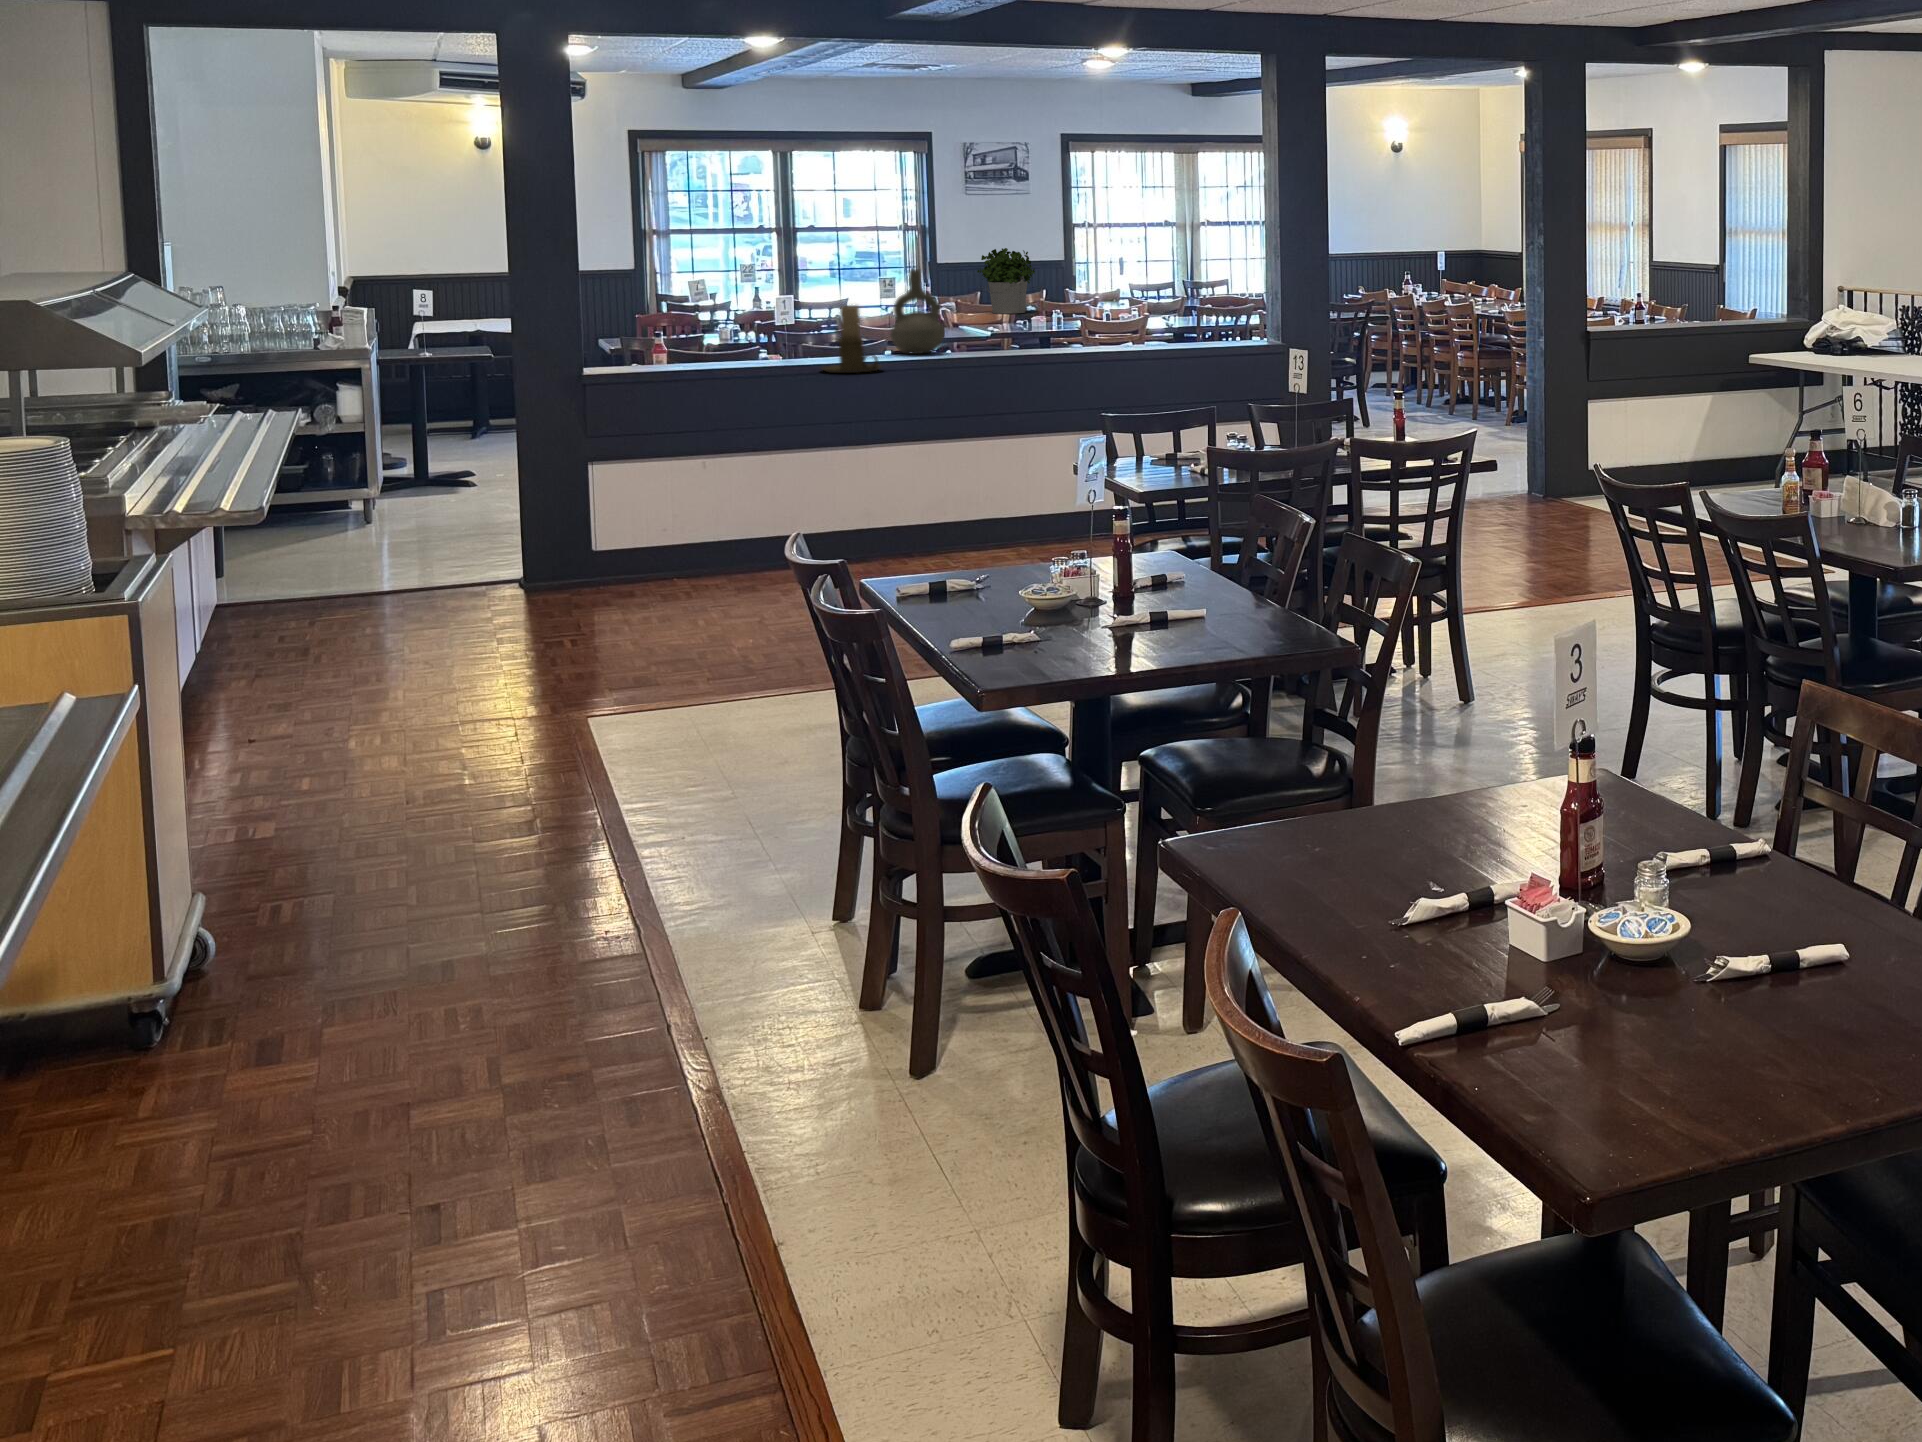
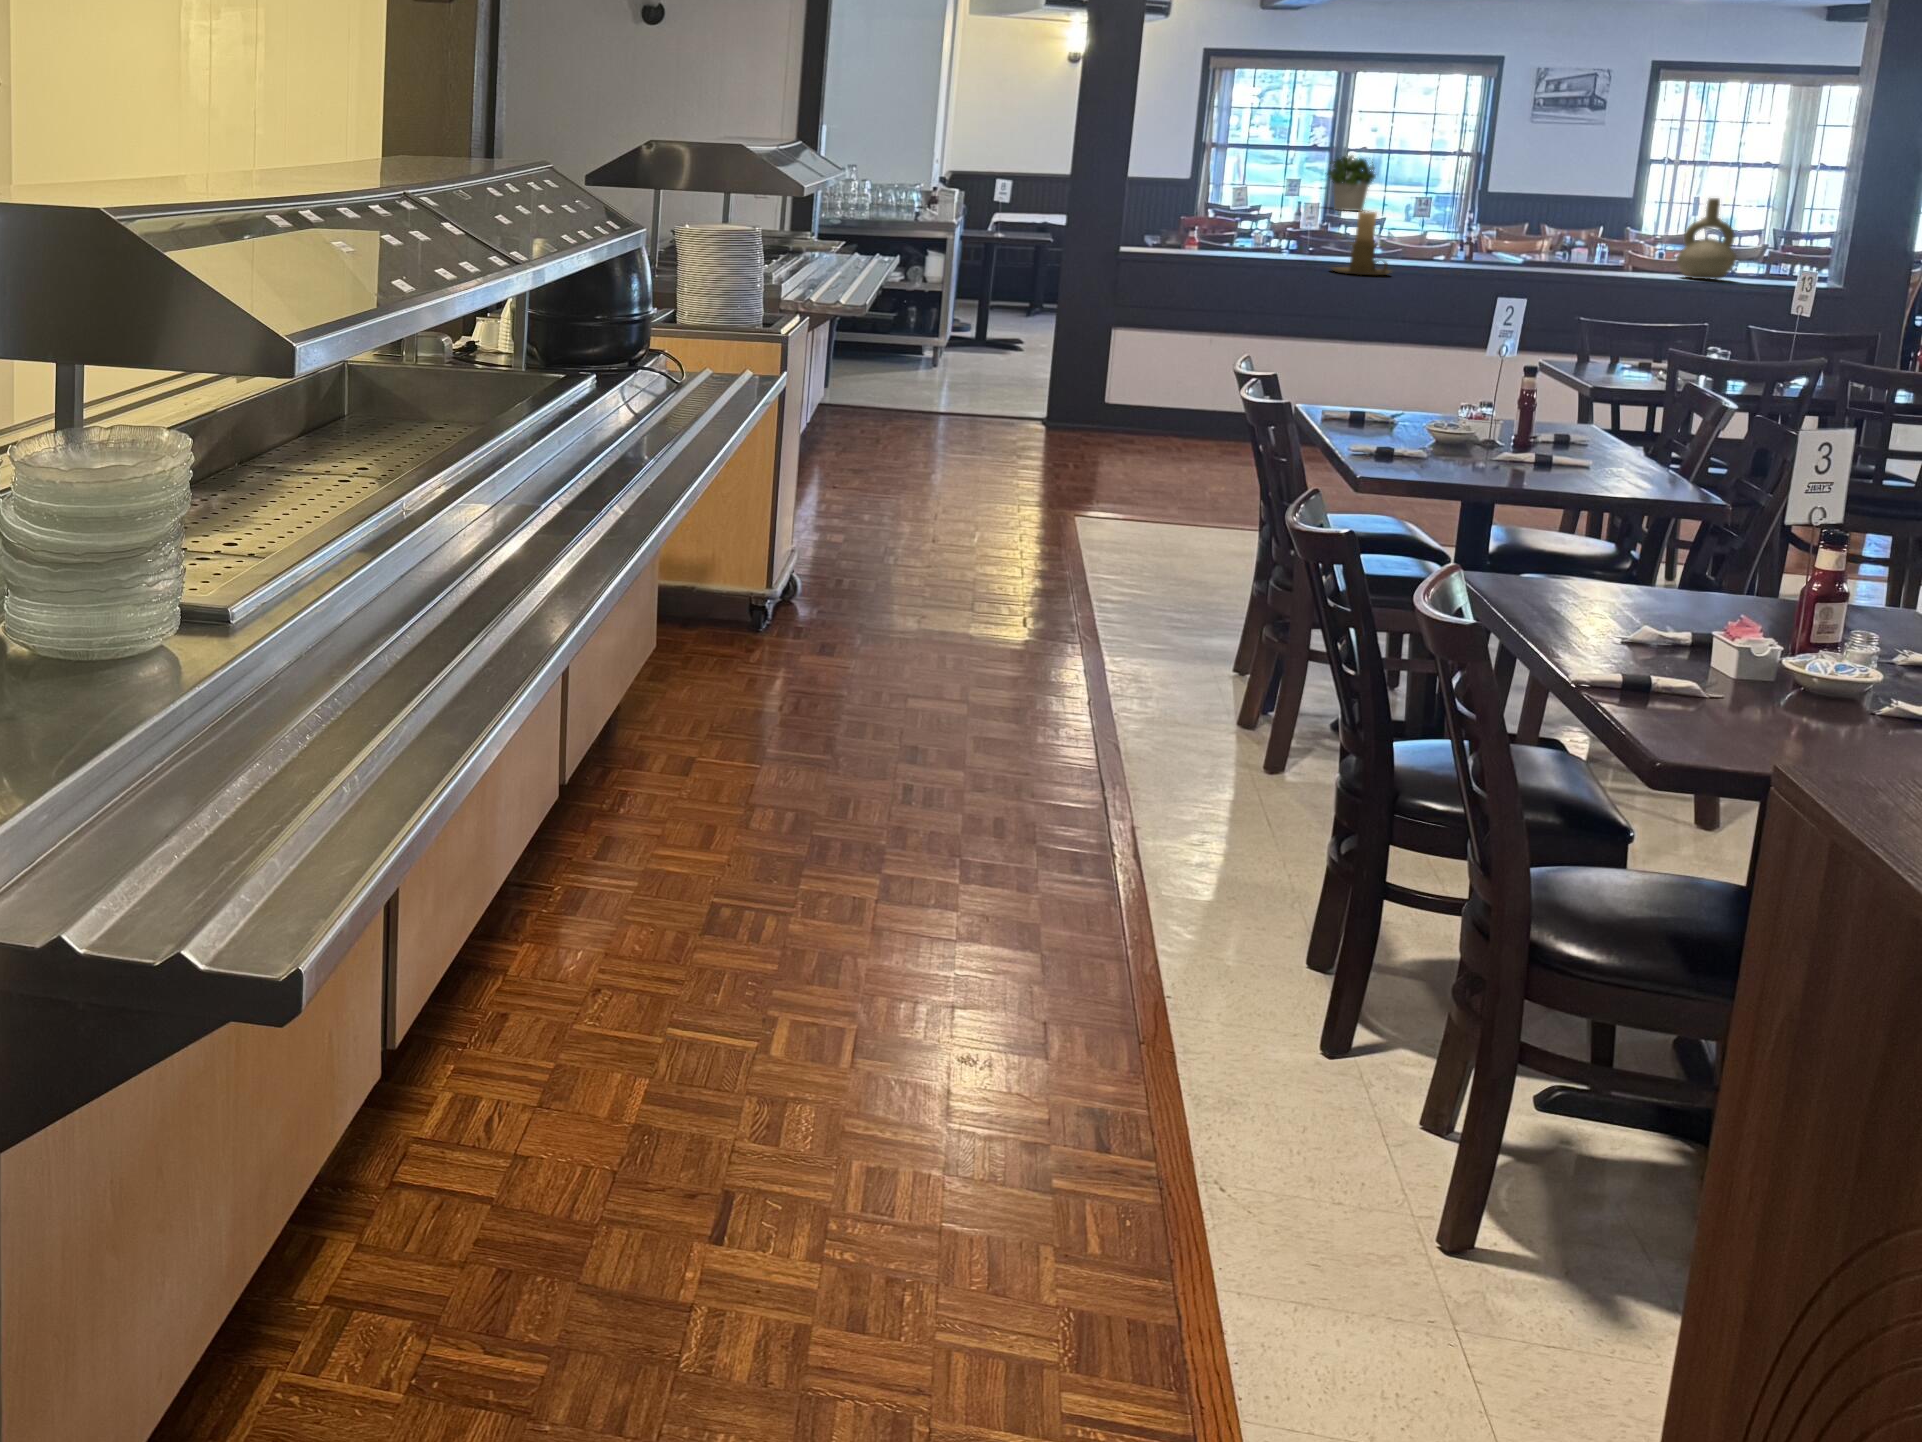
potted plant: present [977,248,1035,314] -> present [1327,156,1375,211]
decorative vase: present [890,269,945,354] -> present [1677,198,1737,279]

